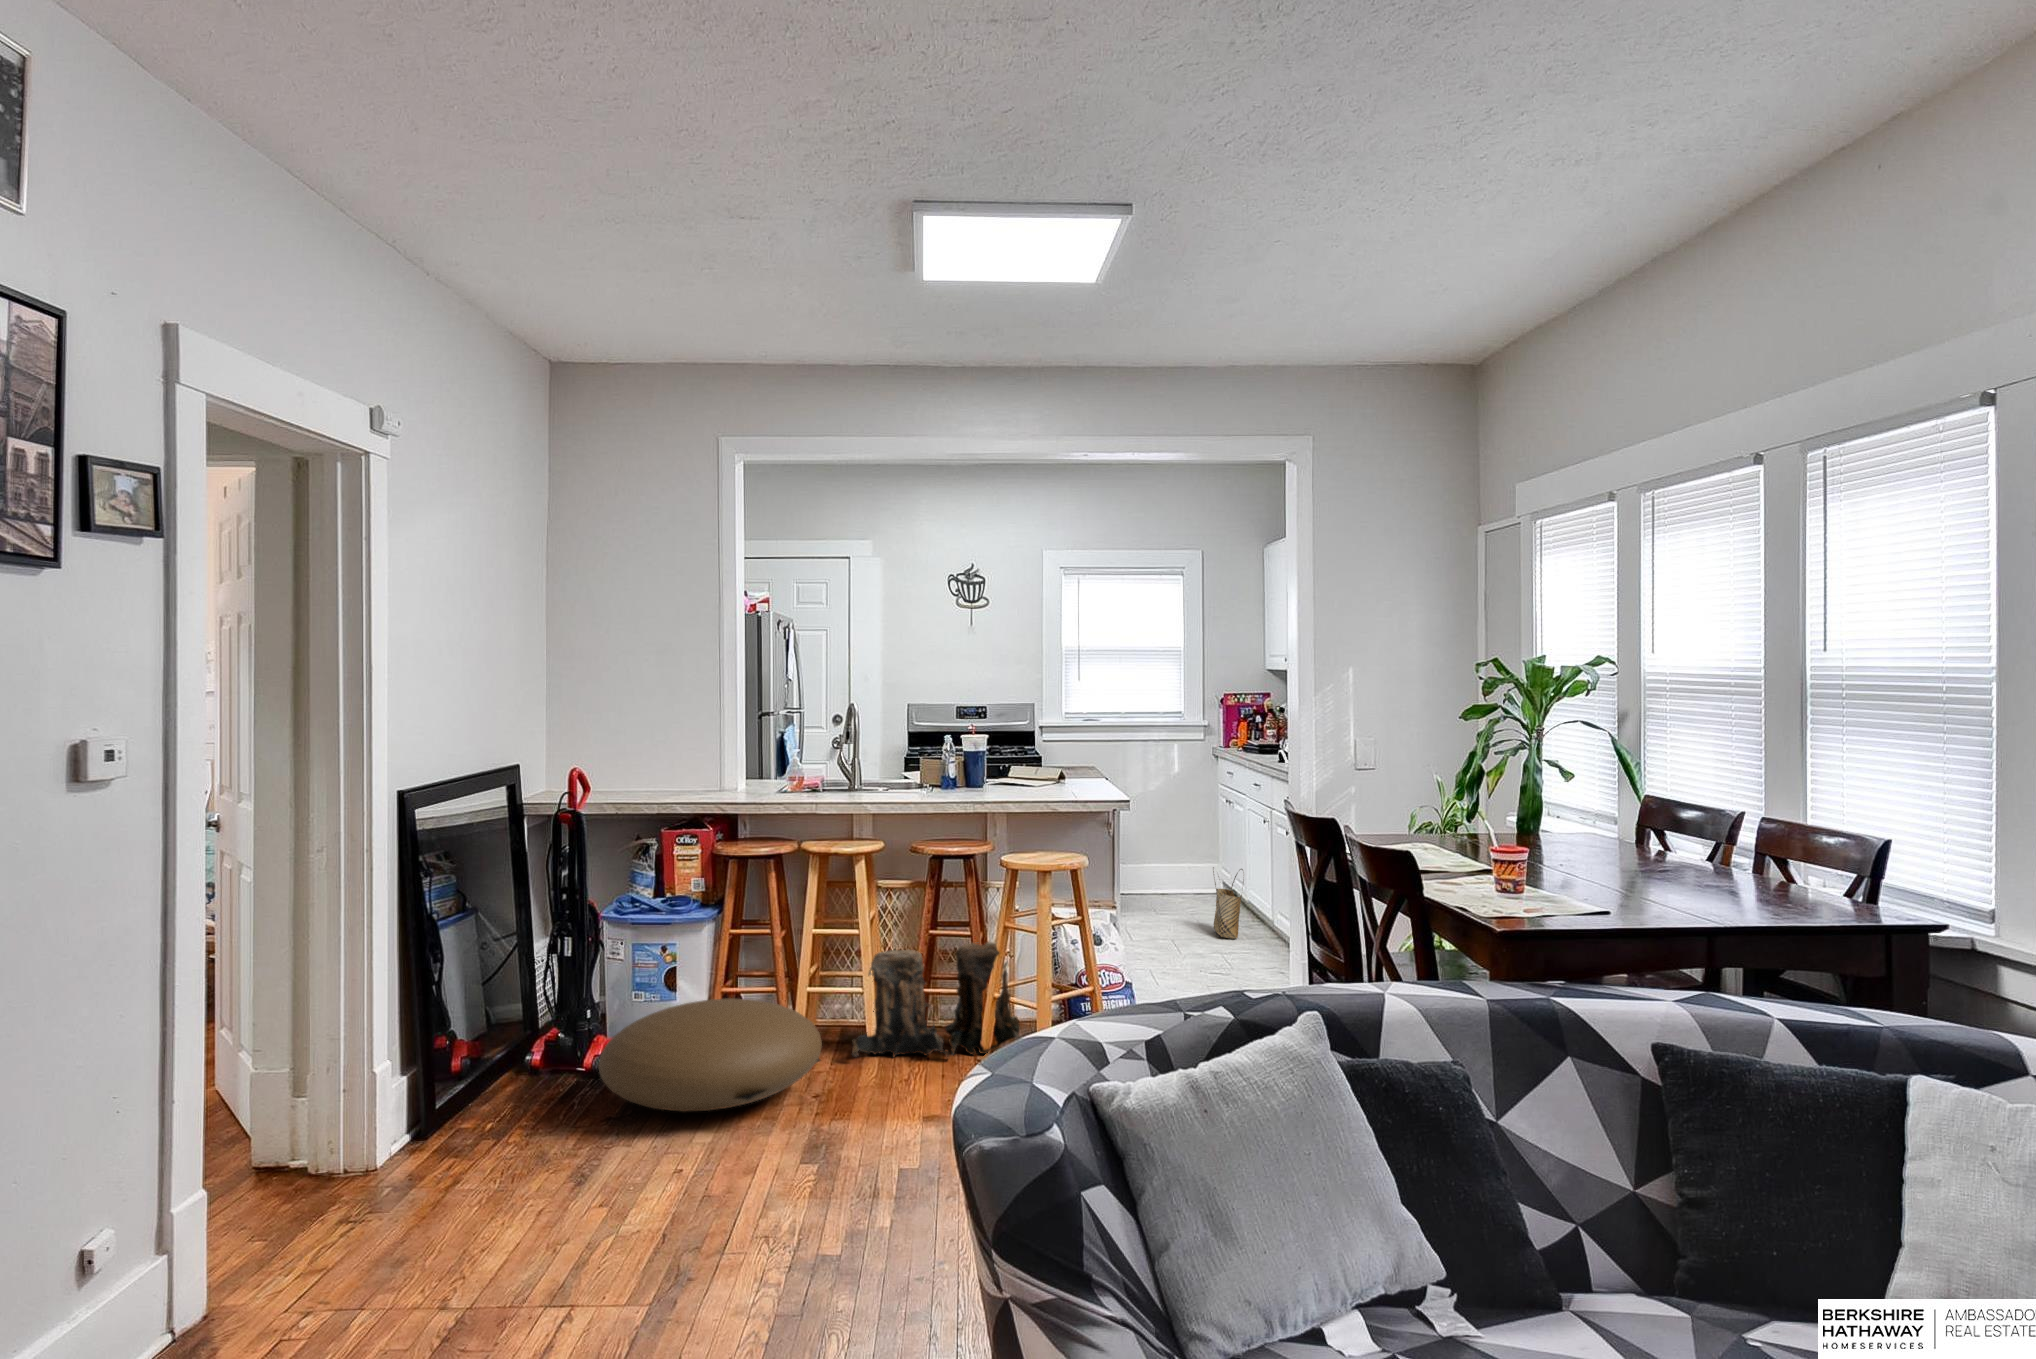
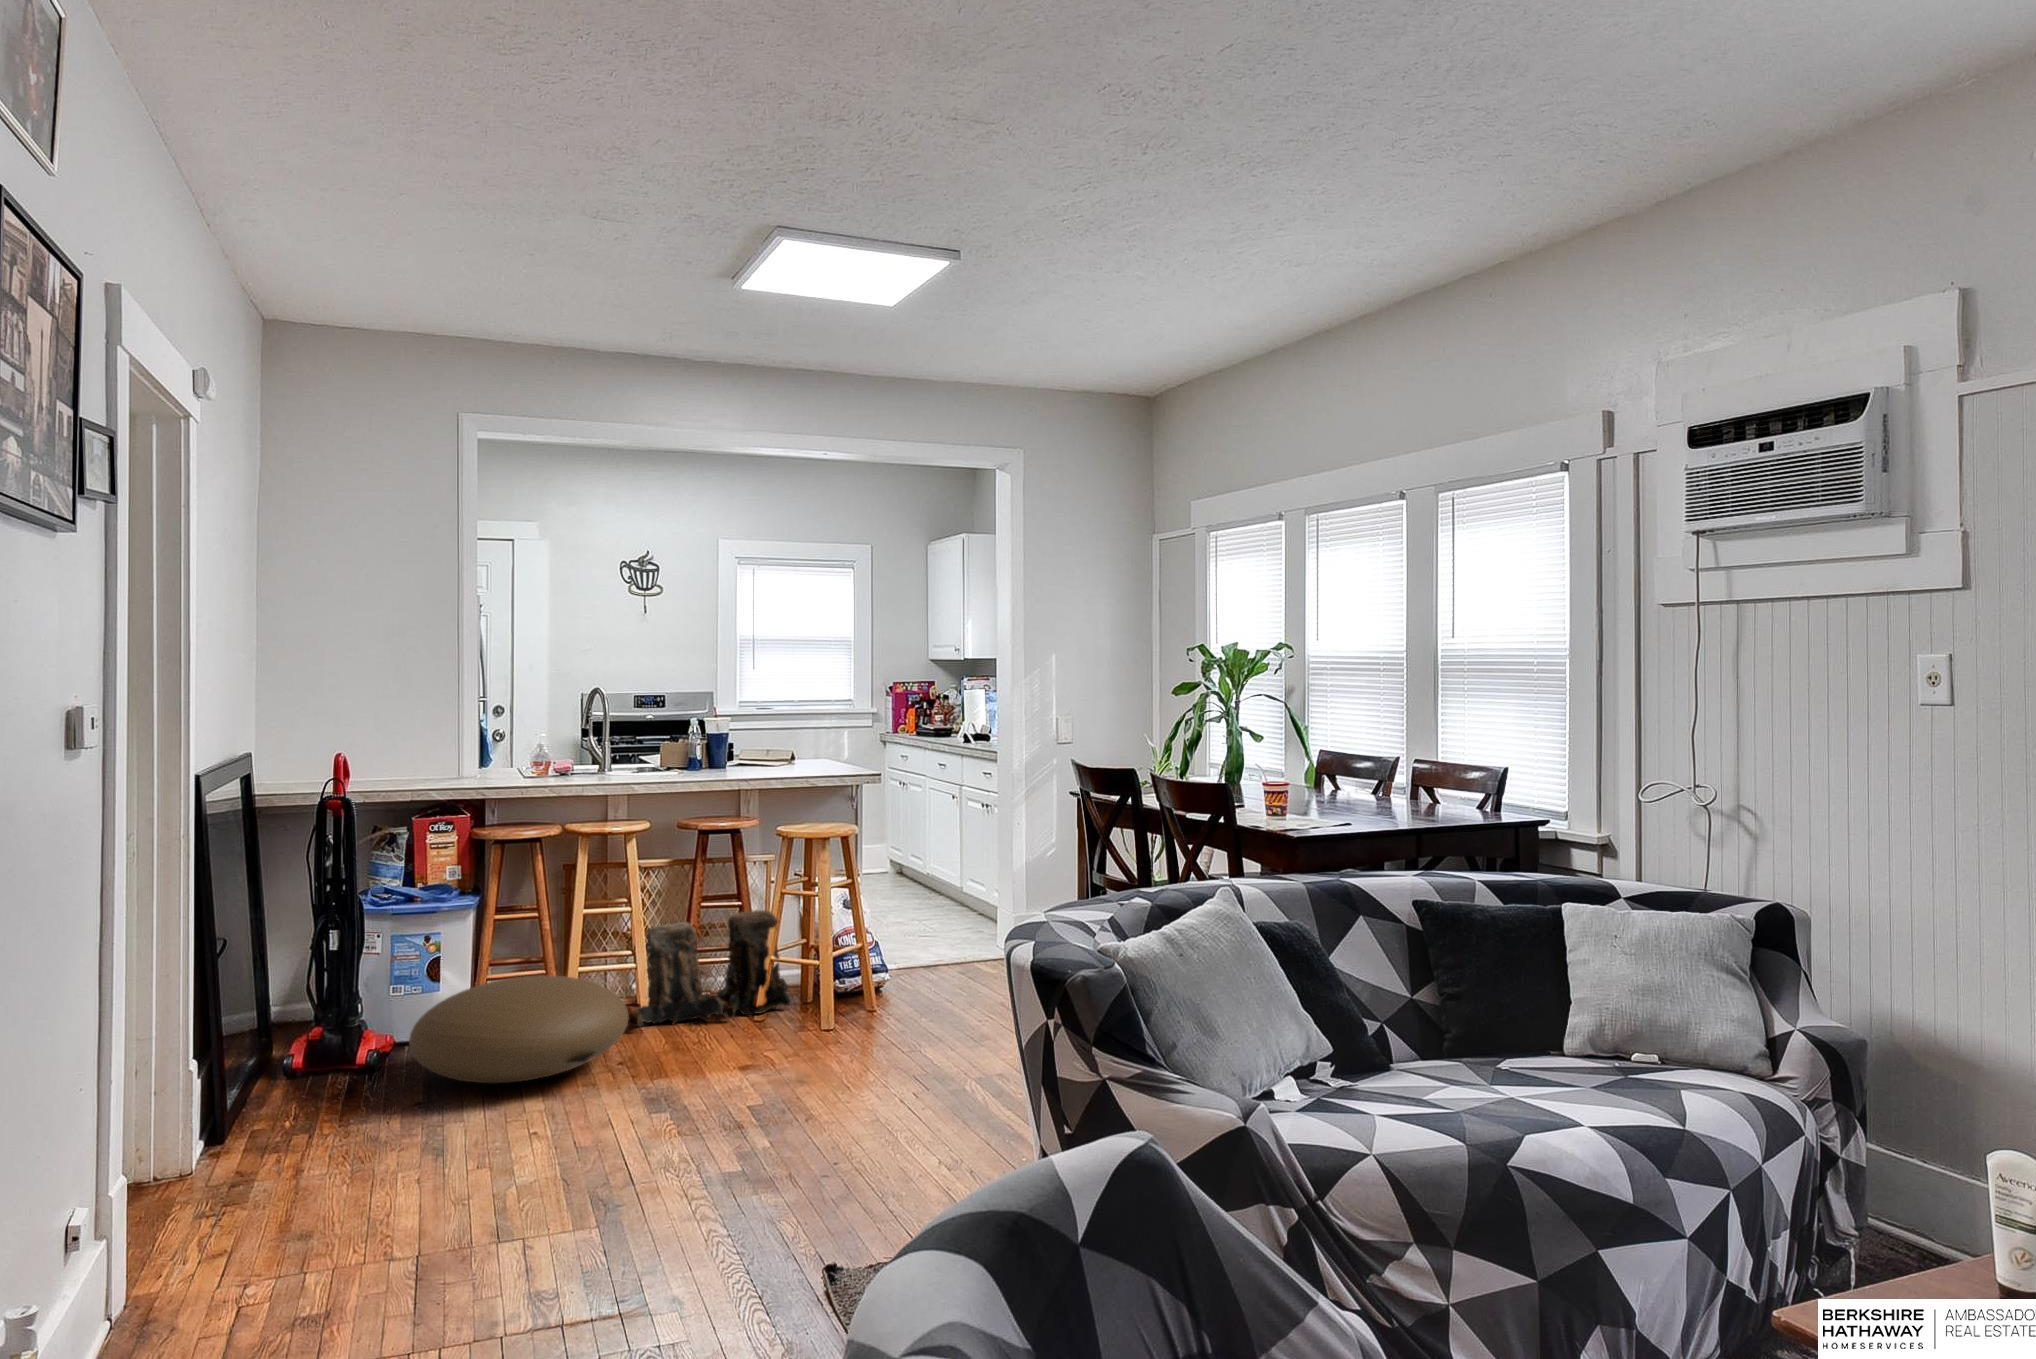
woven basket: present [1213,867,1244,939] -> none [896,843,926,908]

